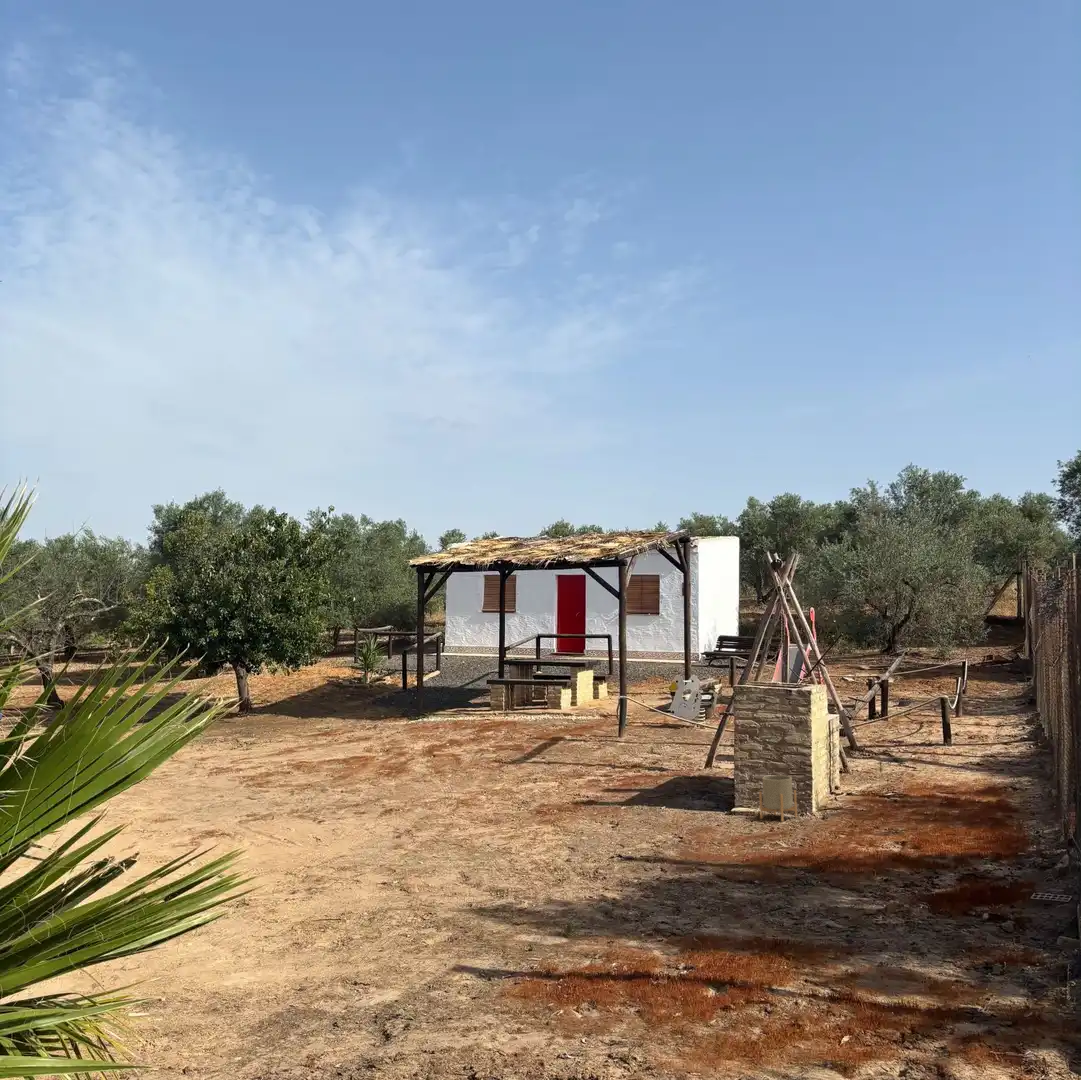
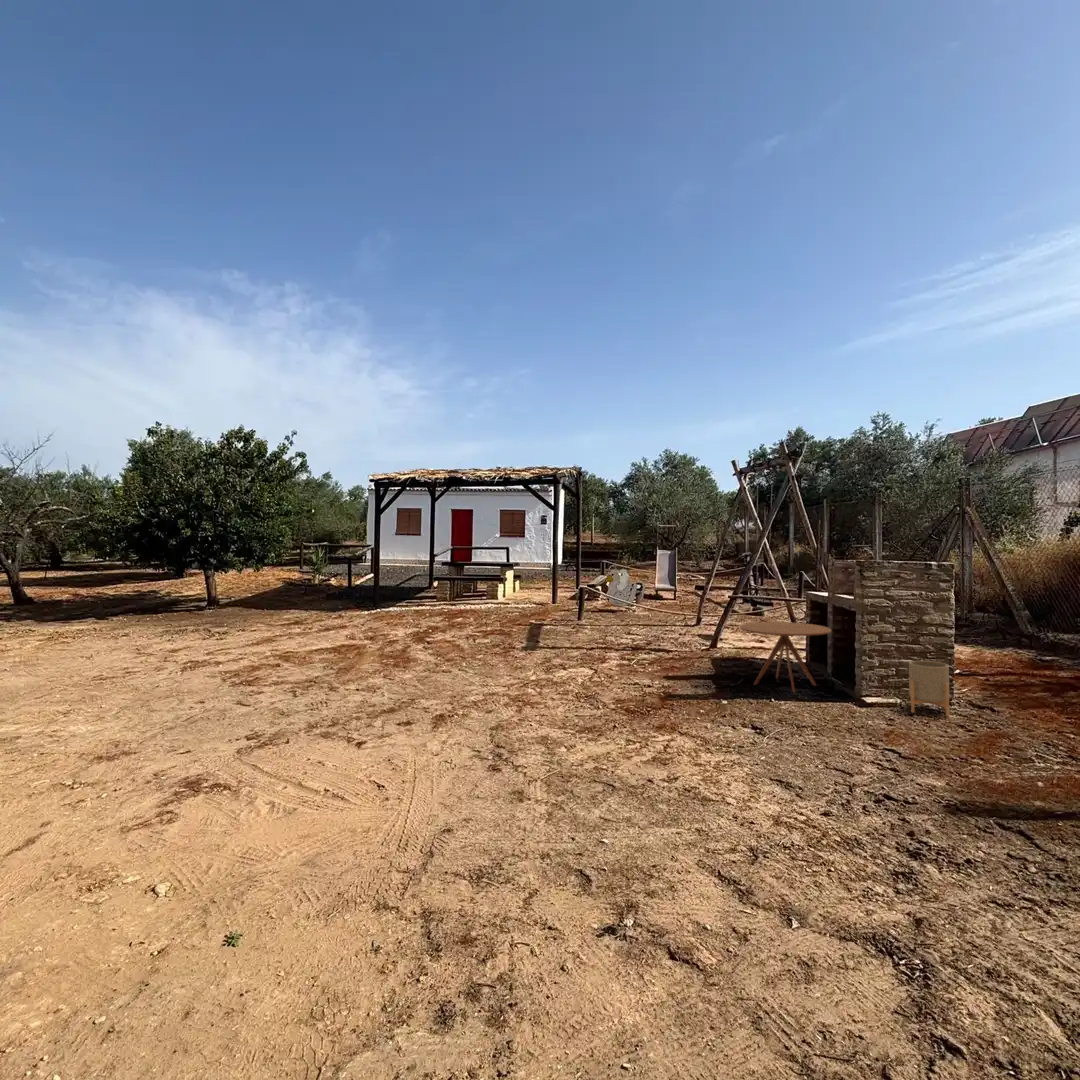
round table: none [663,740,741,804] -> present [740,622,831,692]

